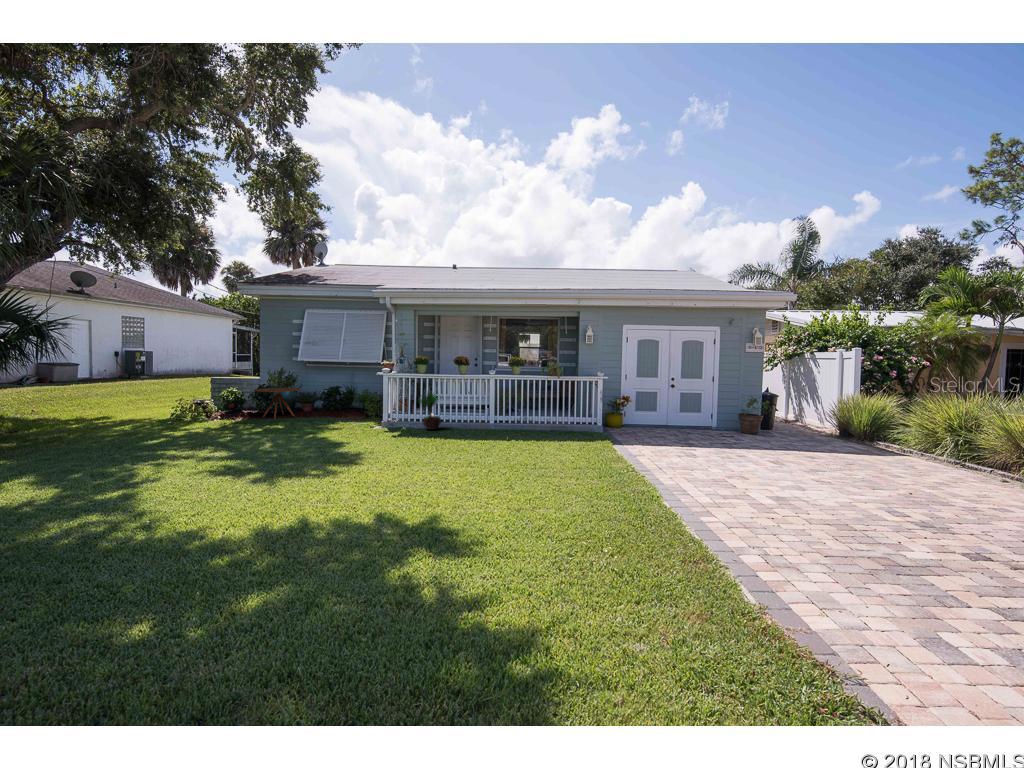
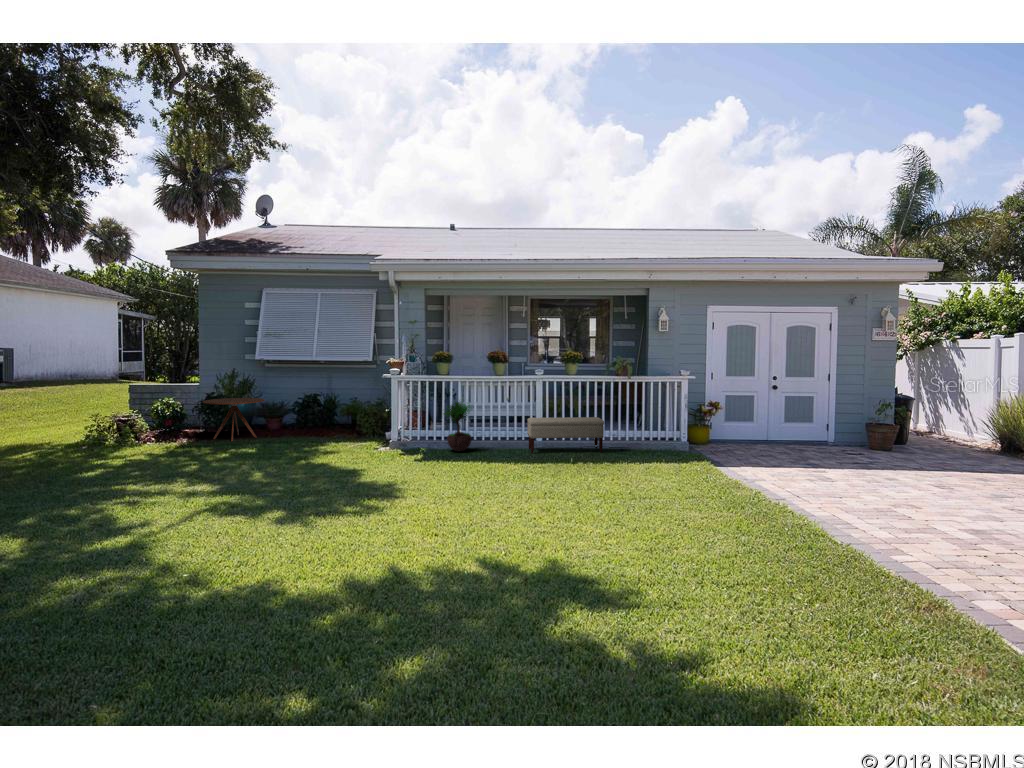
bench: none [483,406,539,433] -> present [527,417,604,453]

